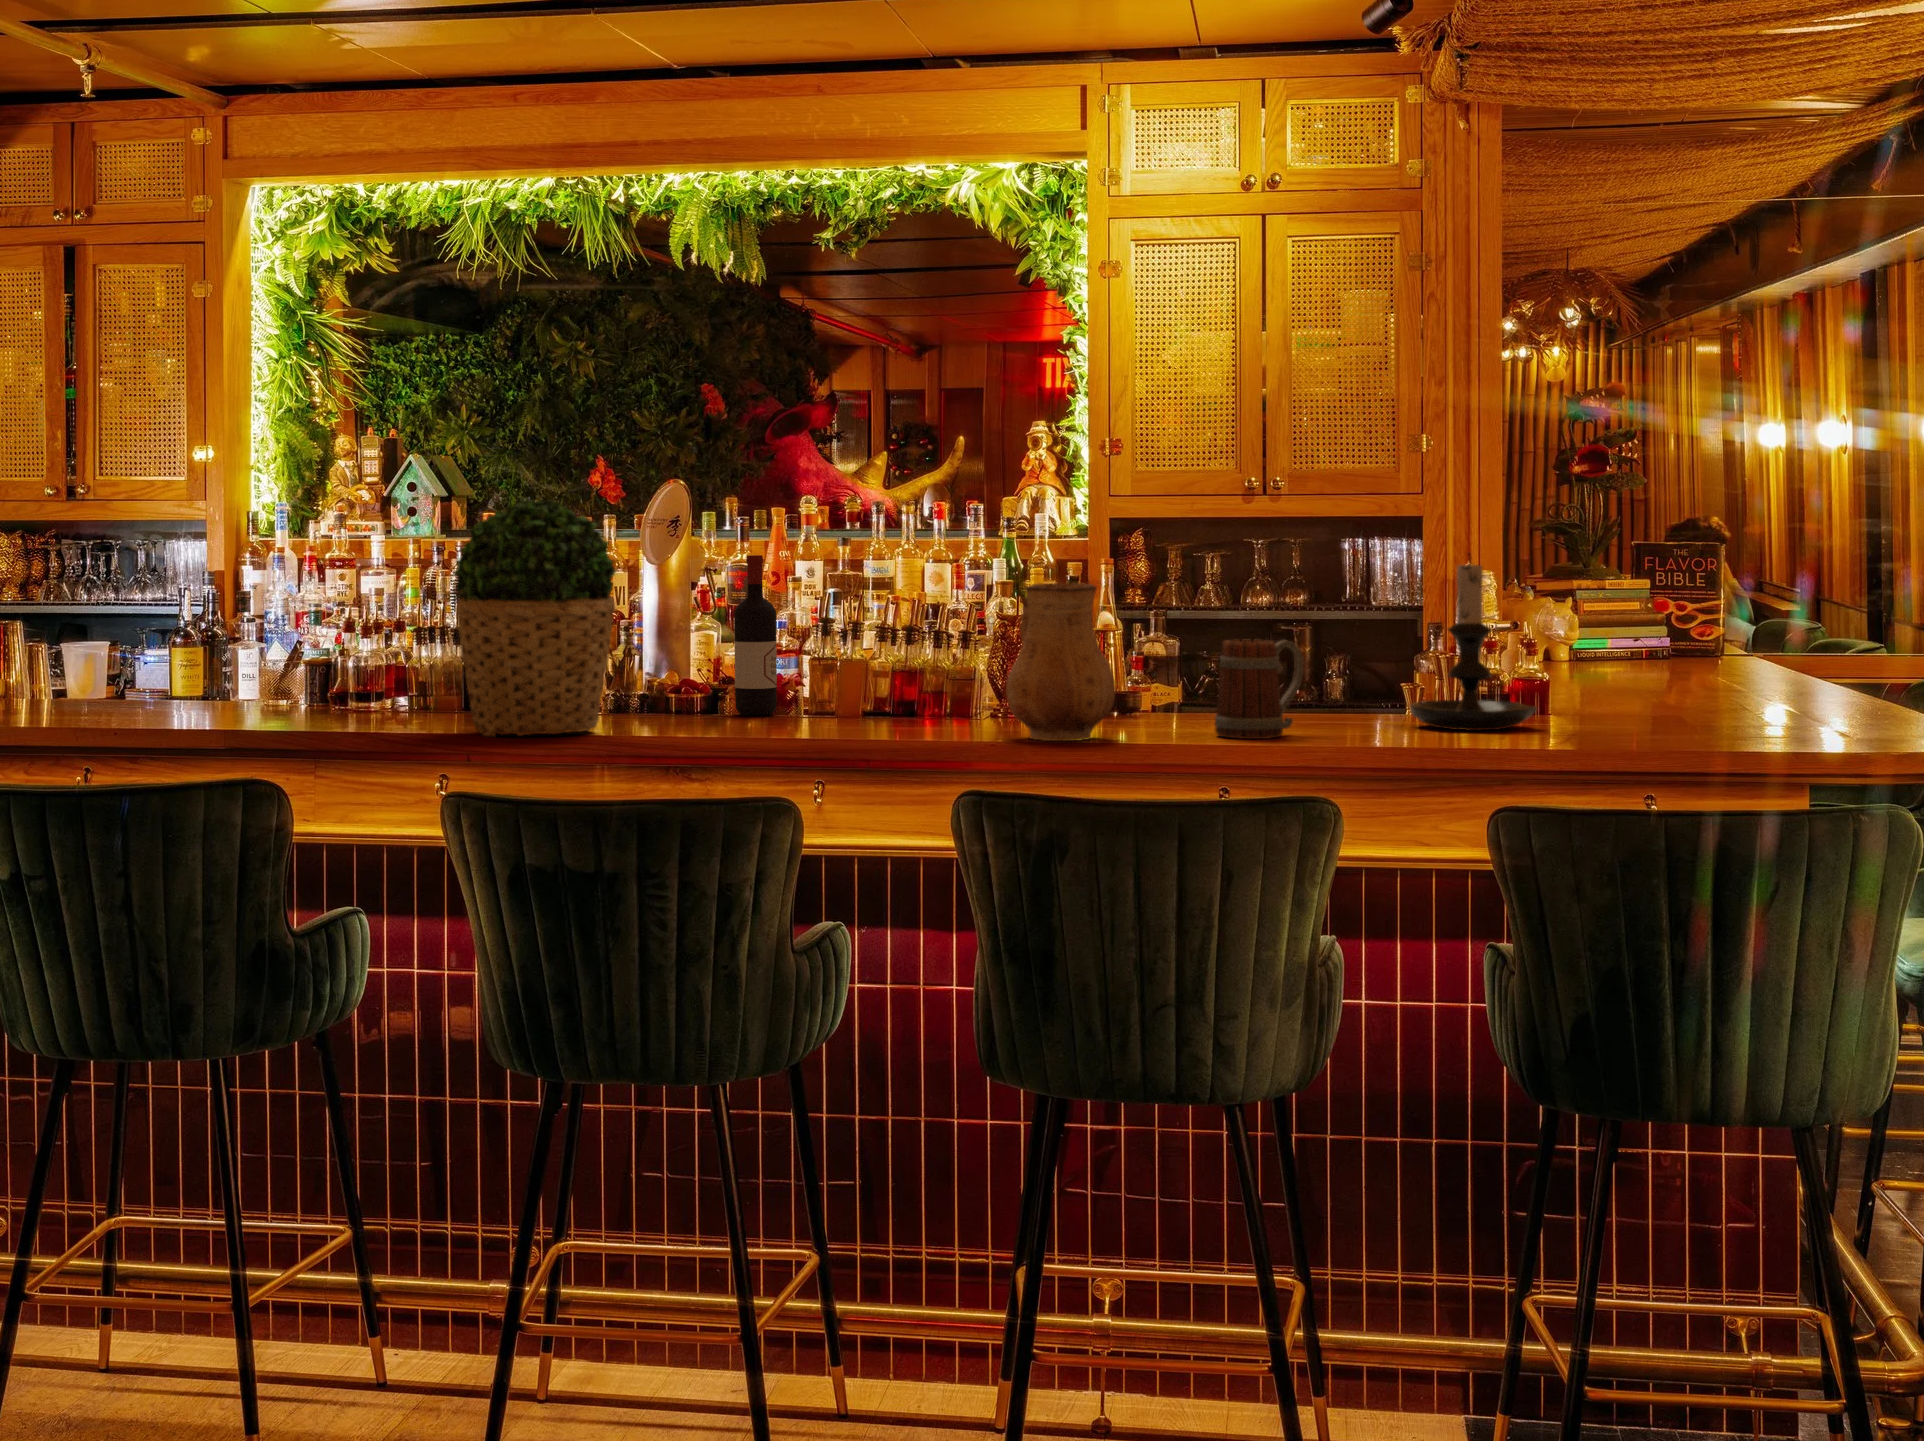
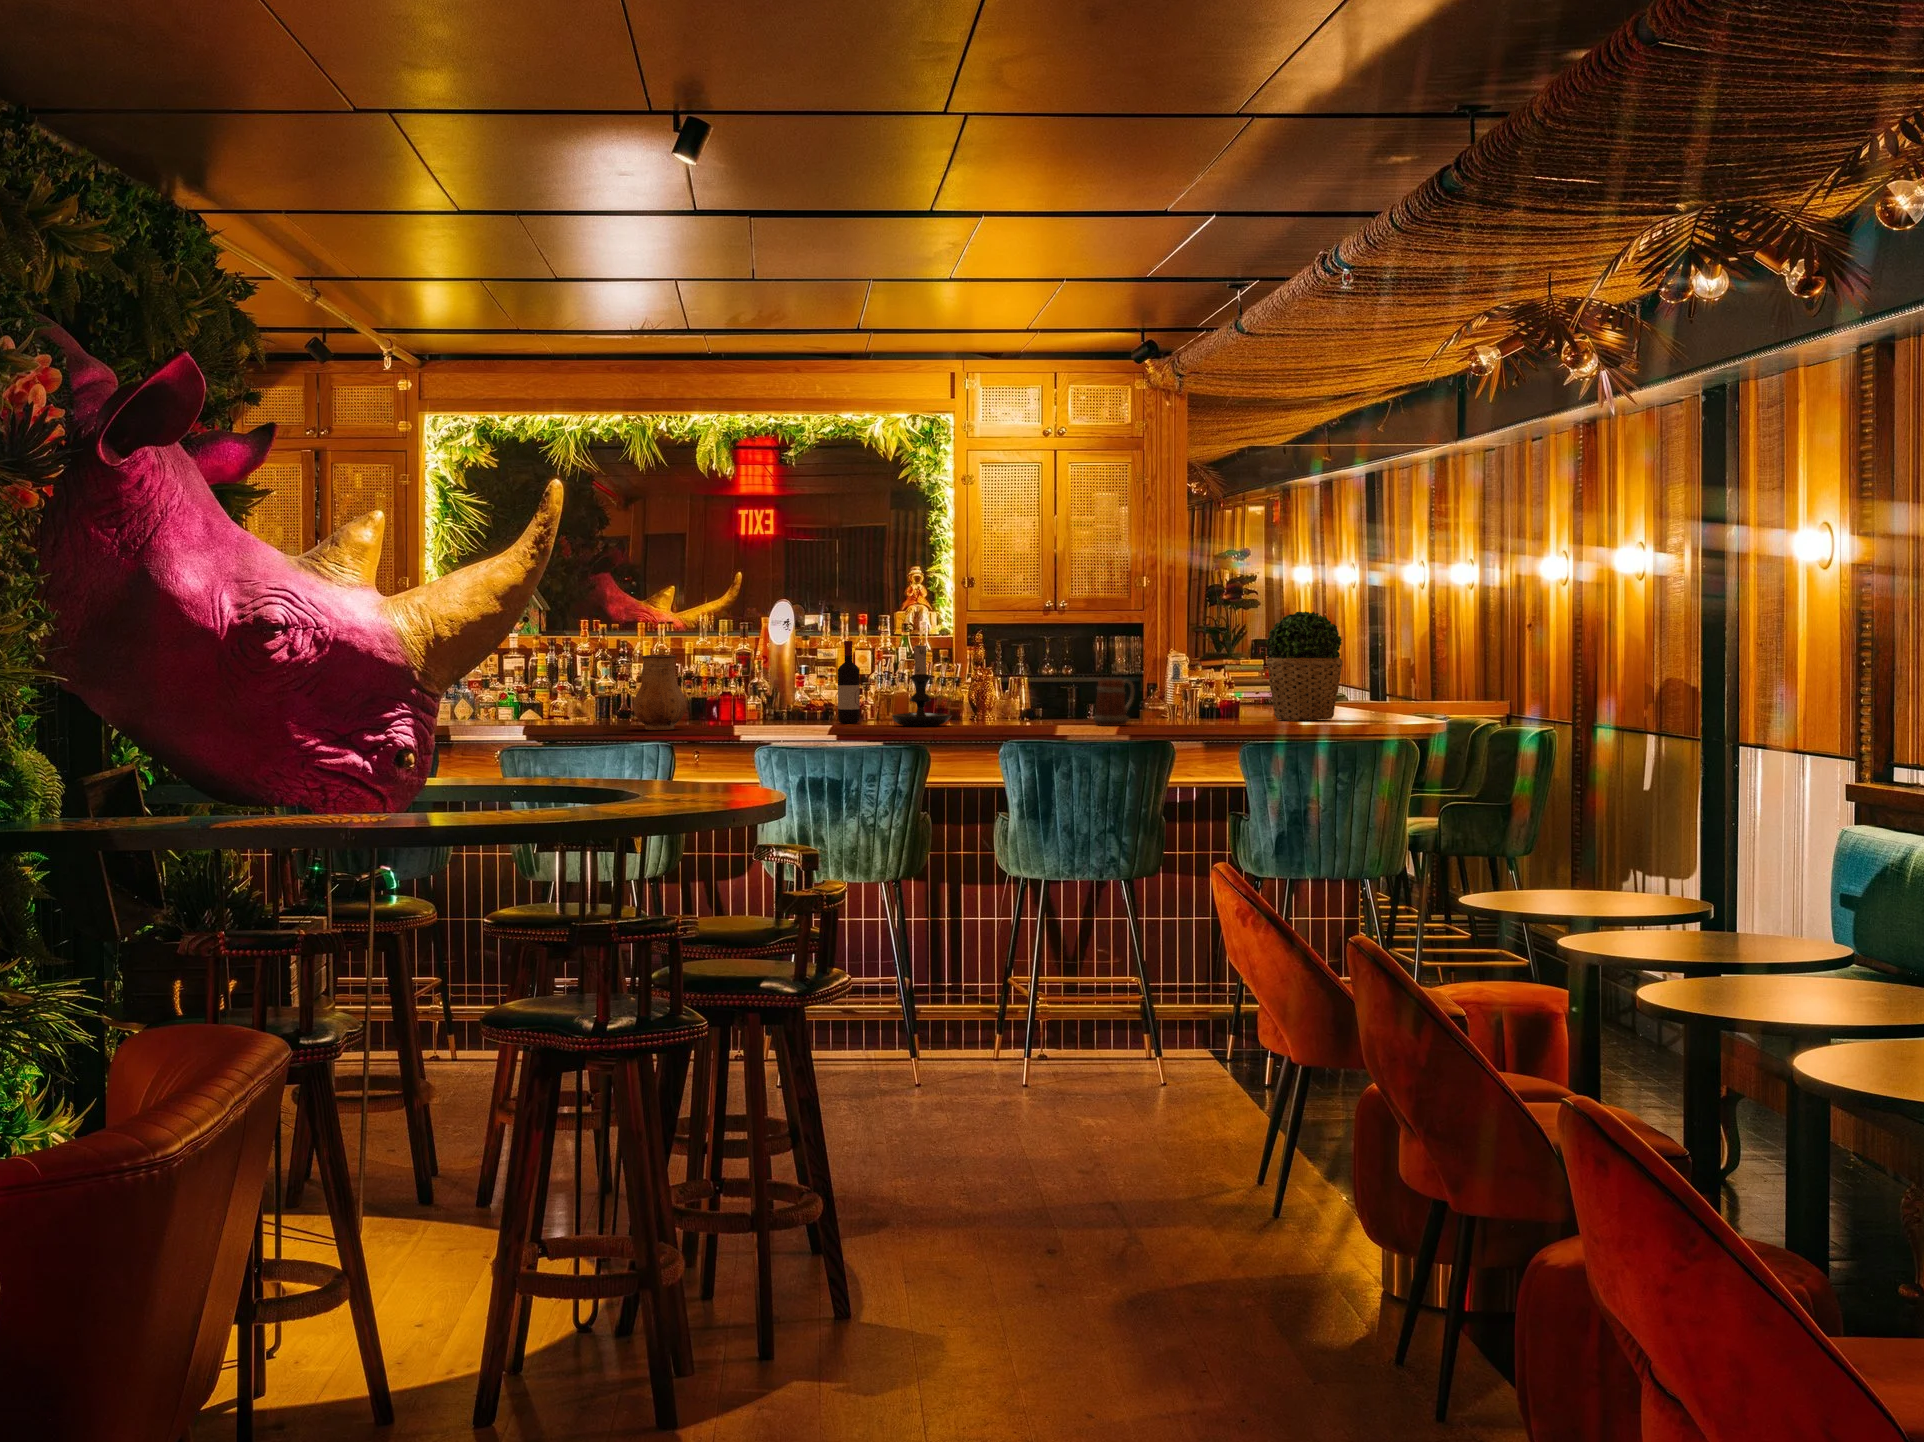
potted plant: present [454,499,616,736] -> present [1266,611,1343,721]
candle holder: present [1410,555,1537,730] -> present [892,639,952,727]
ceramic pitcher: present [1006,583,1115,741] -> present [633,655,686,730]

